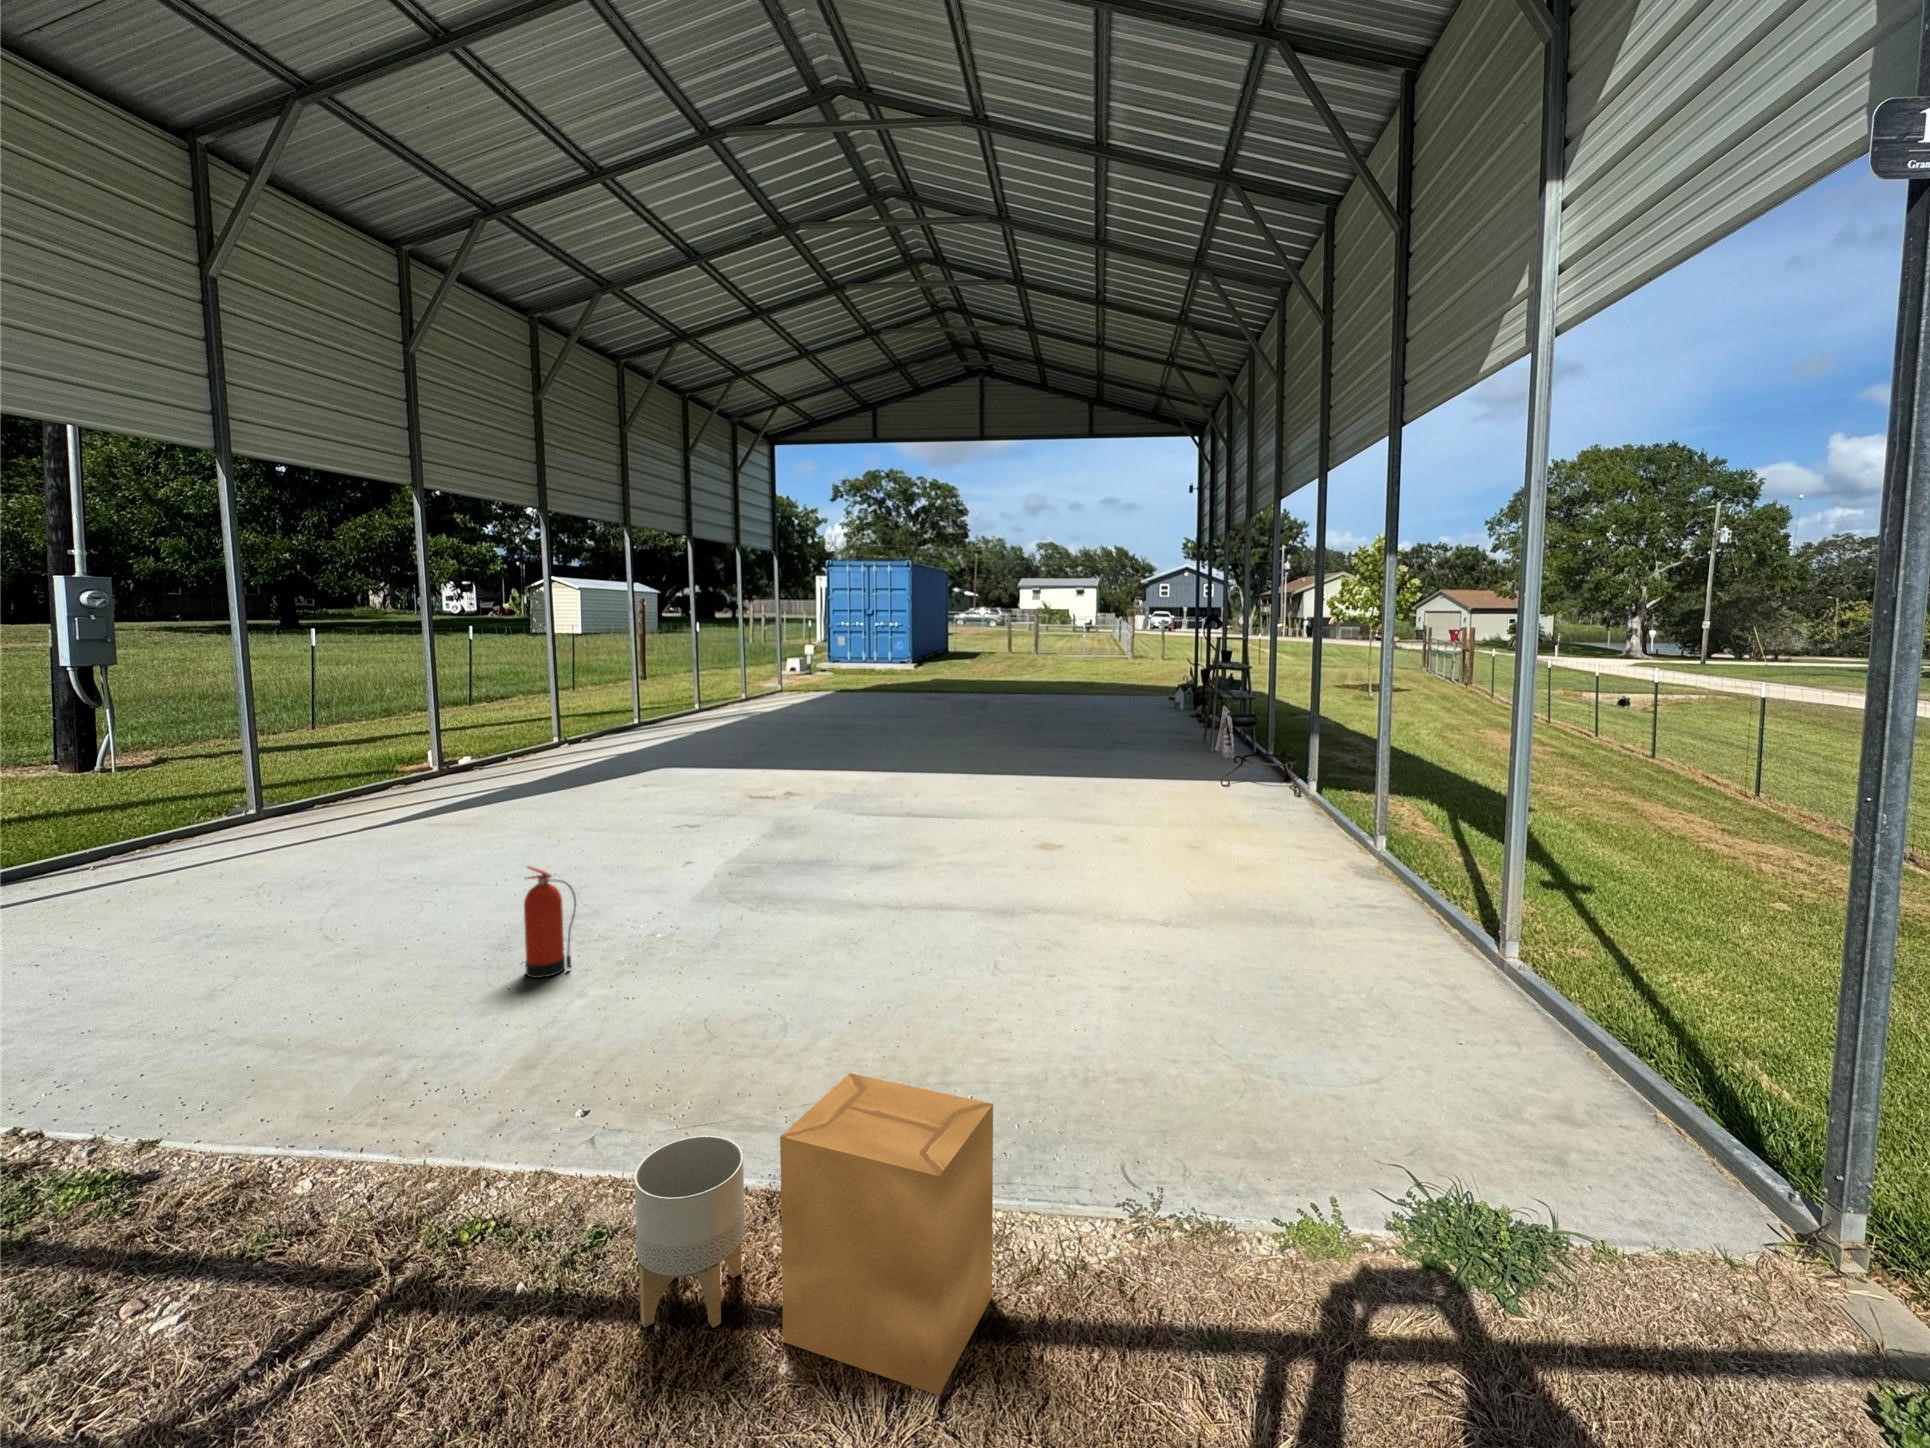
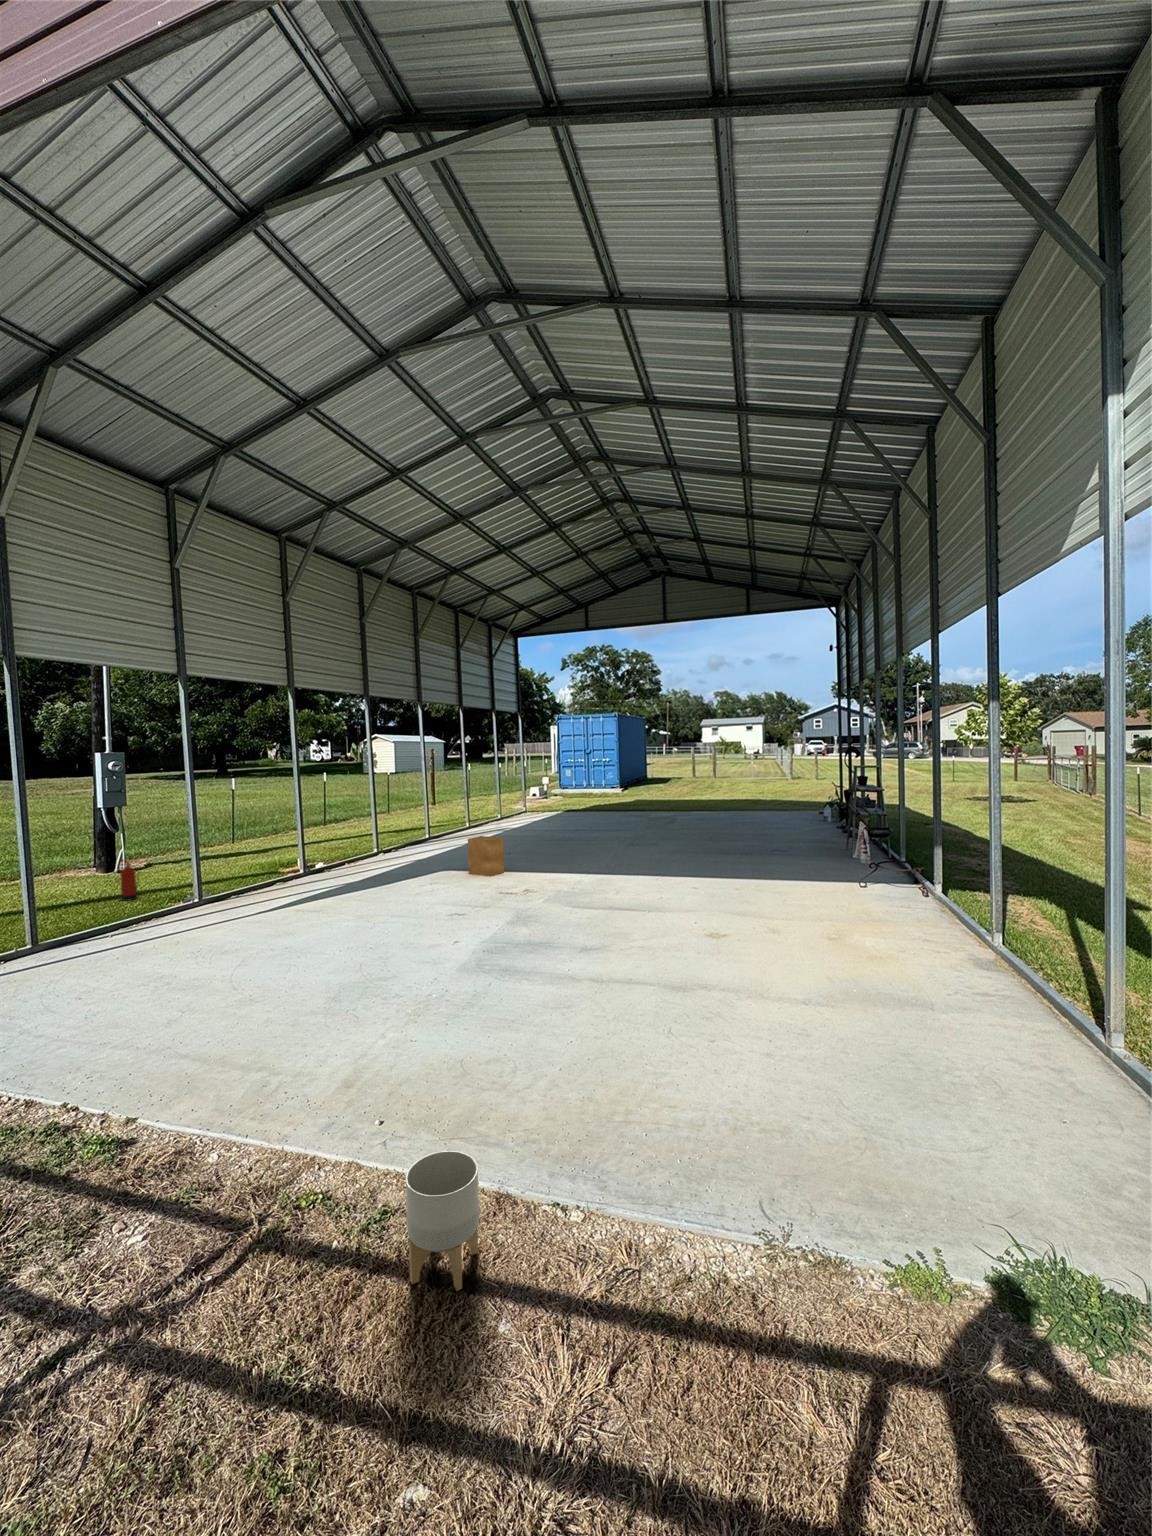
fire extinguisher: present [524,866,576,978] -> present [121,862,138,901]
cardboard box: present [780,1073,993,1395] -> present [468,836,504,876]

